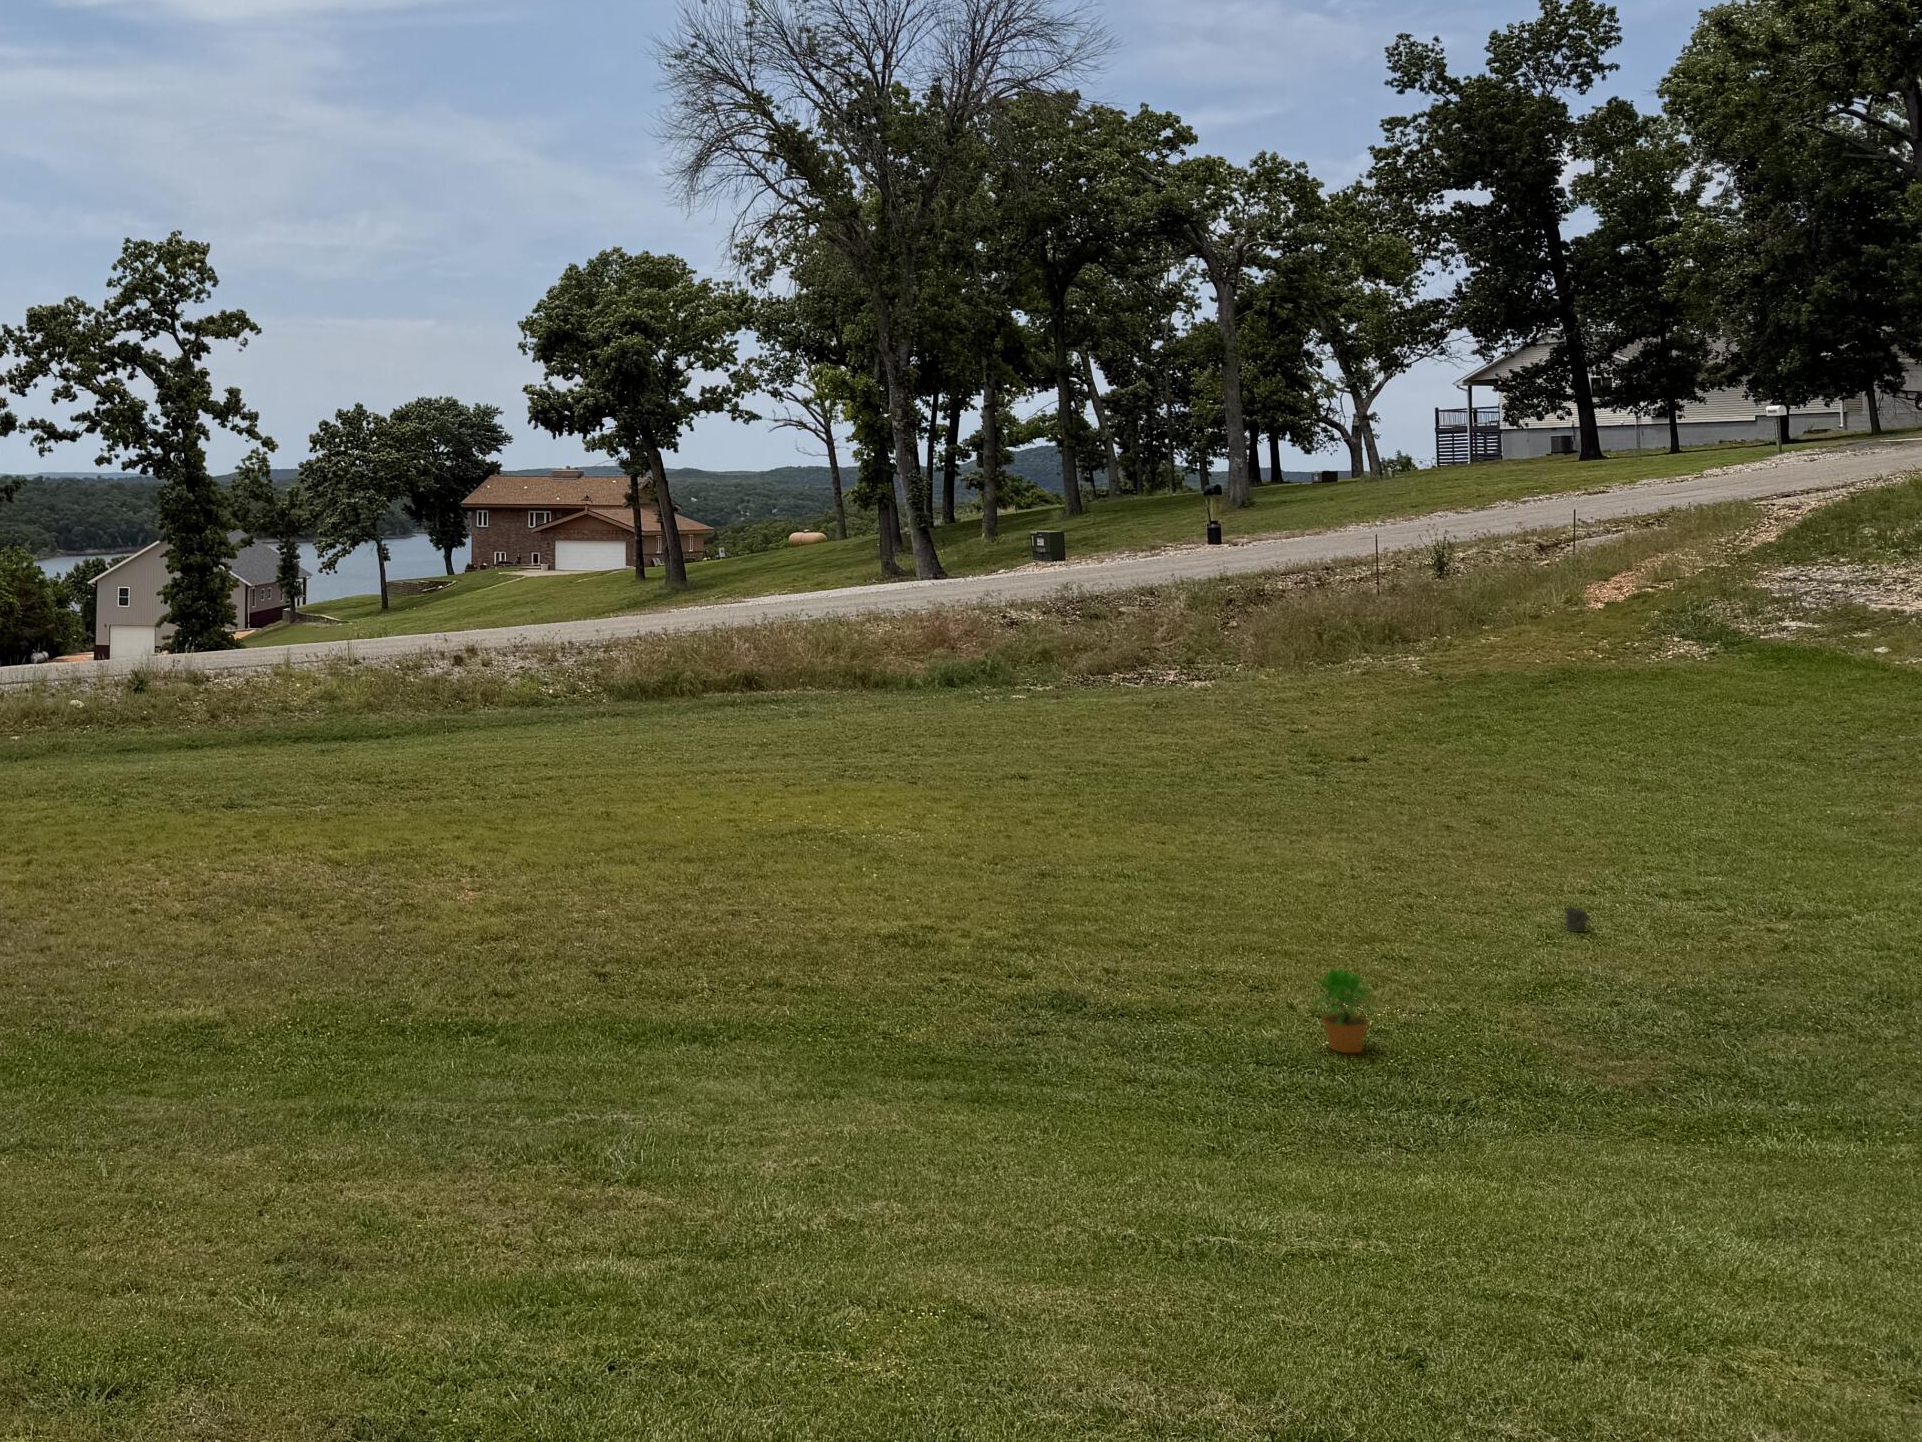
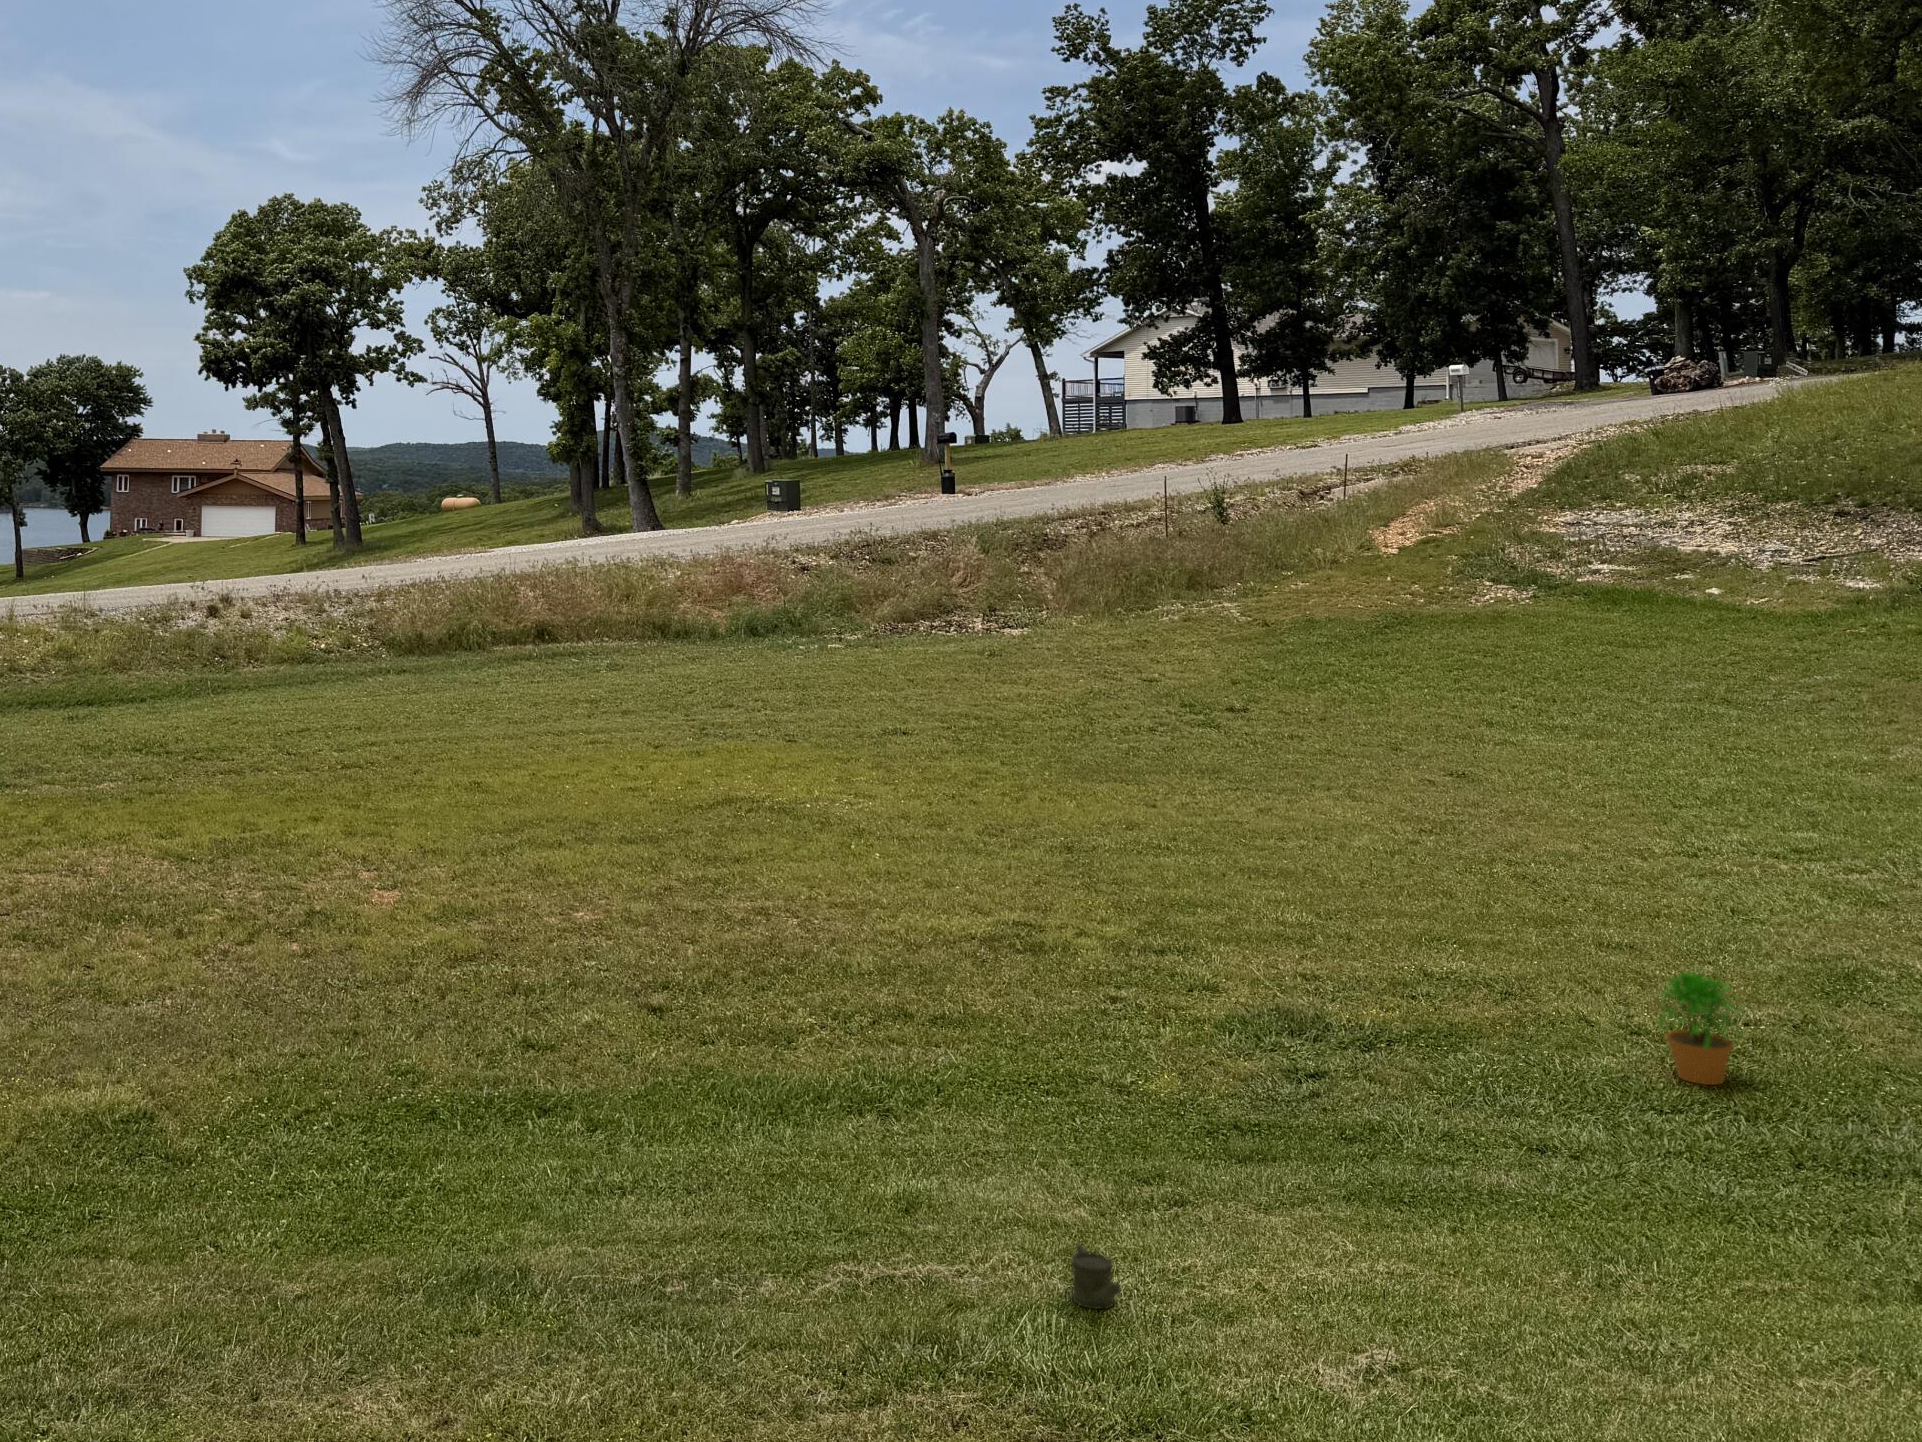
watering can: present [1565,906,1590,932] -> present [1071,1244,1121,1309]

